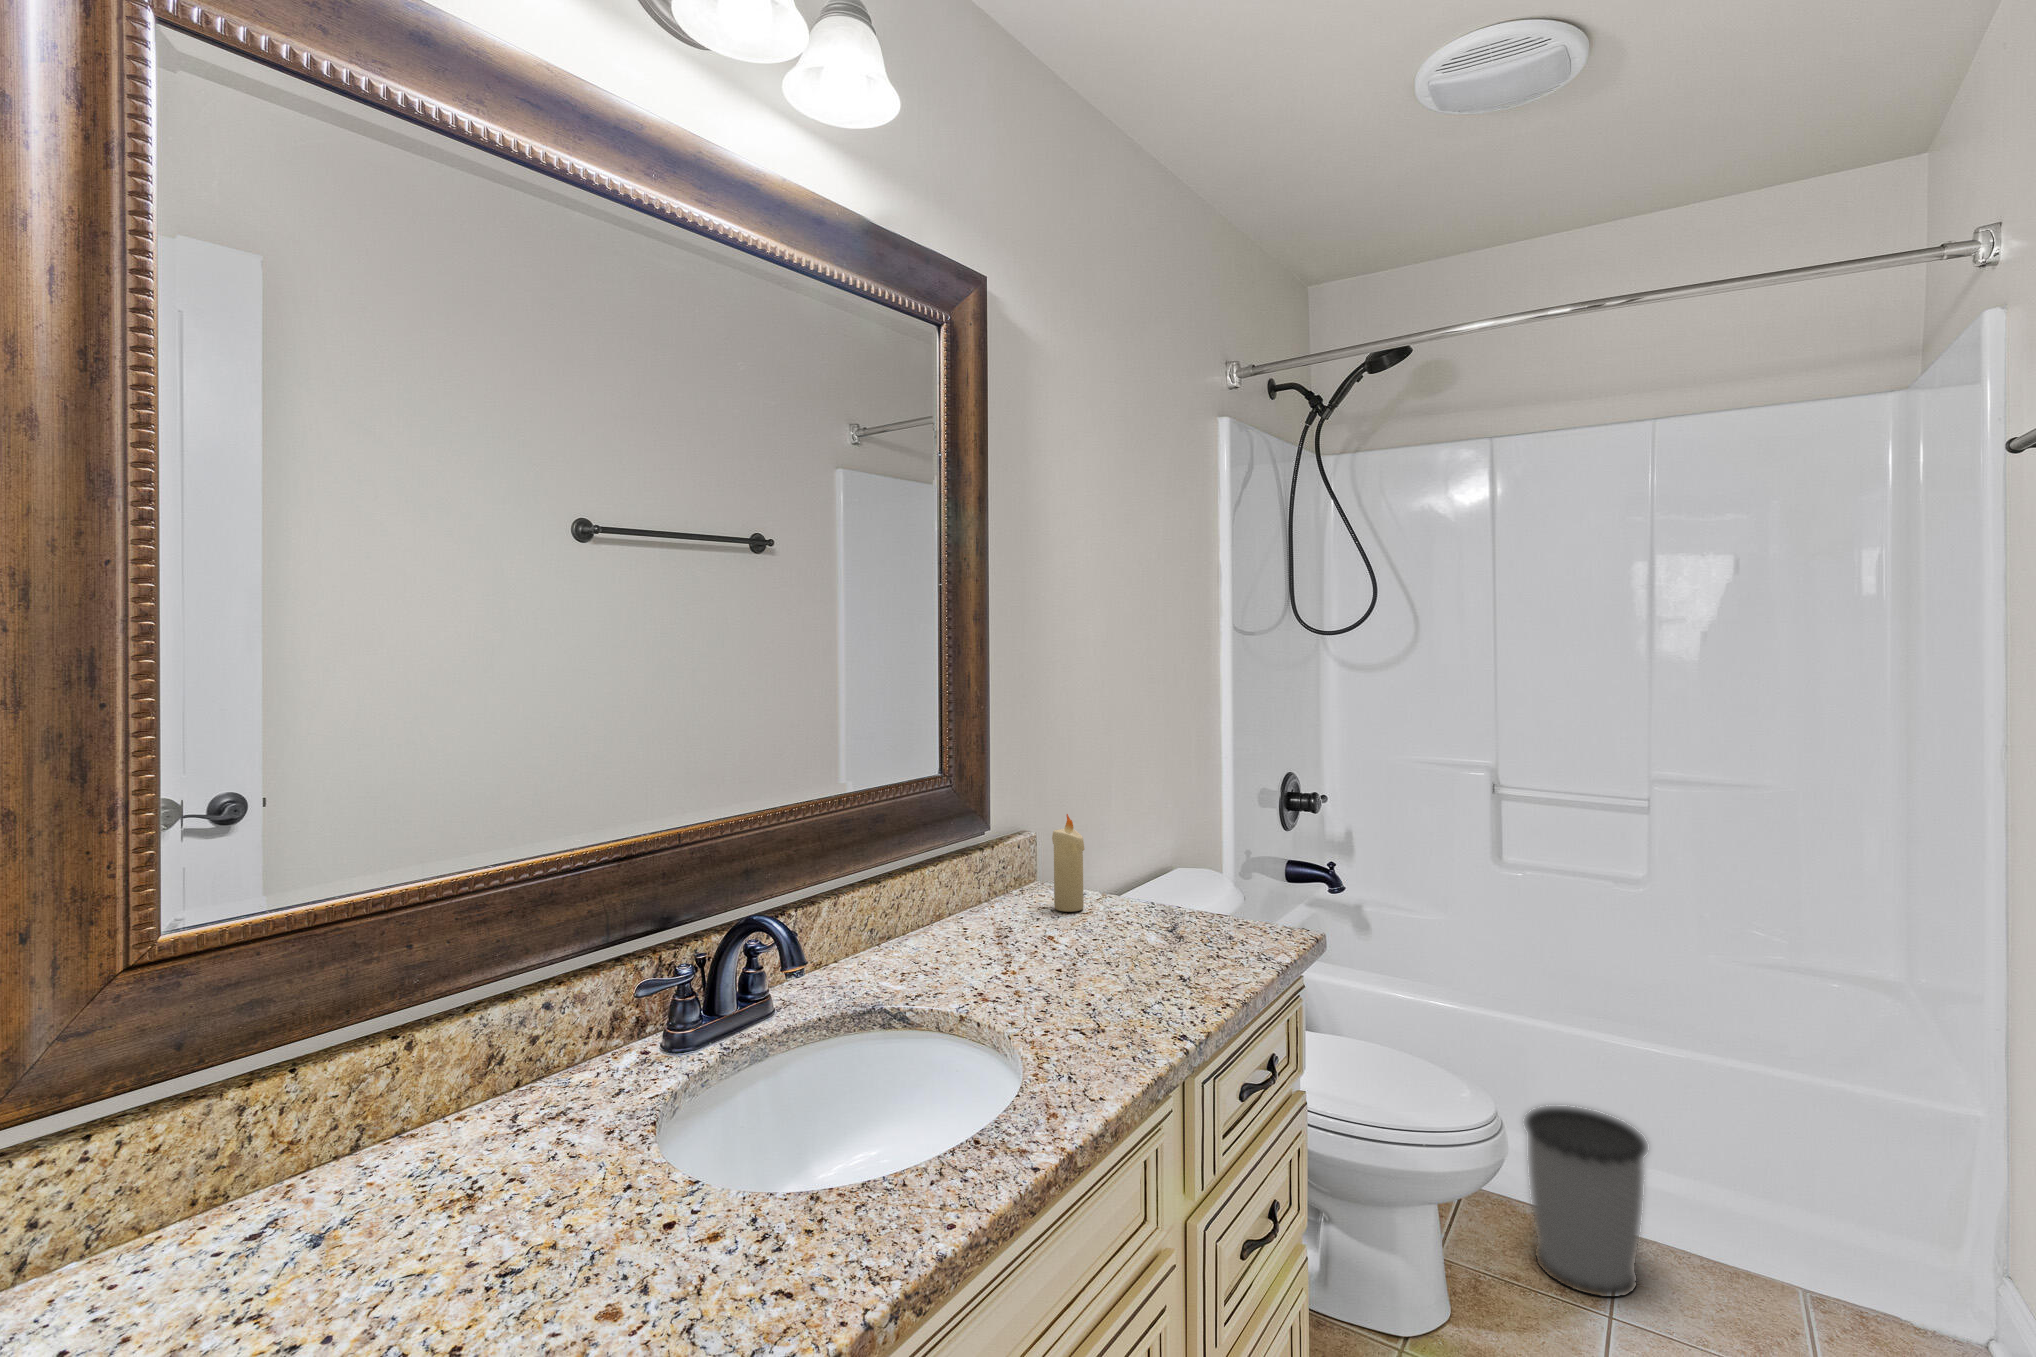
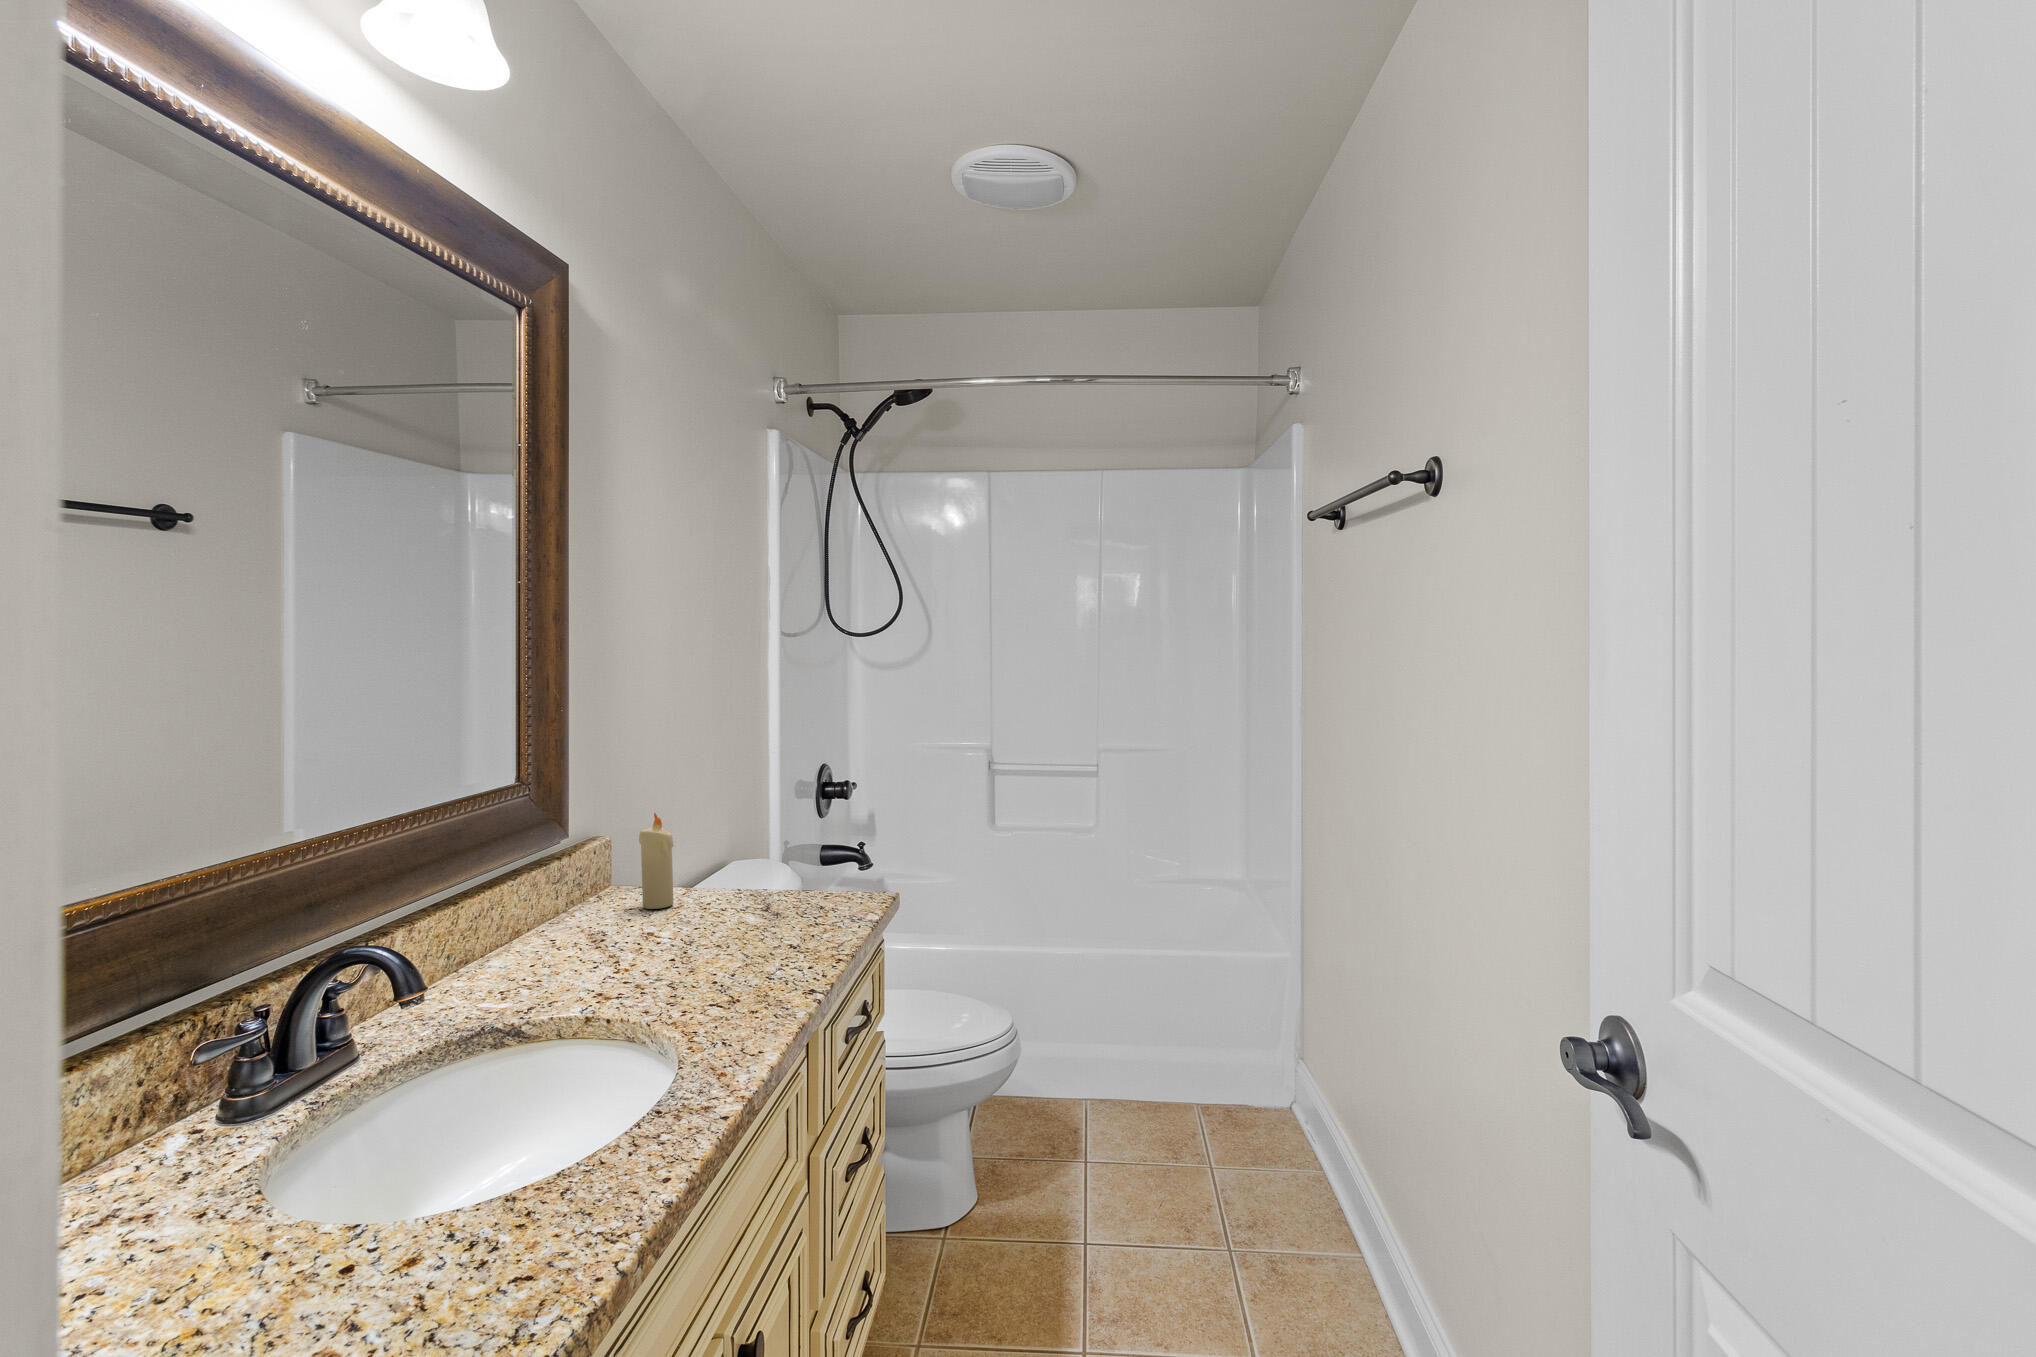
wastebasket: present [1525,1106,1647,1297] -> none [1026,1013,1111,1155]

